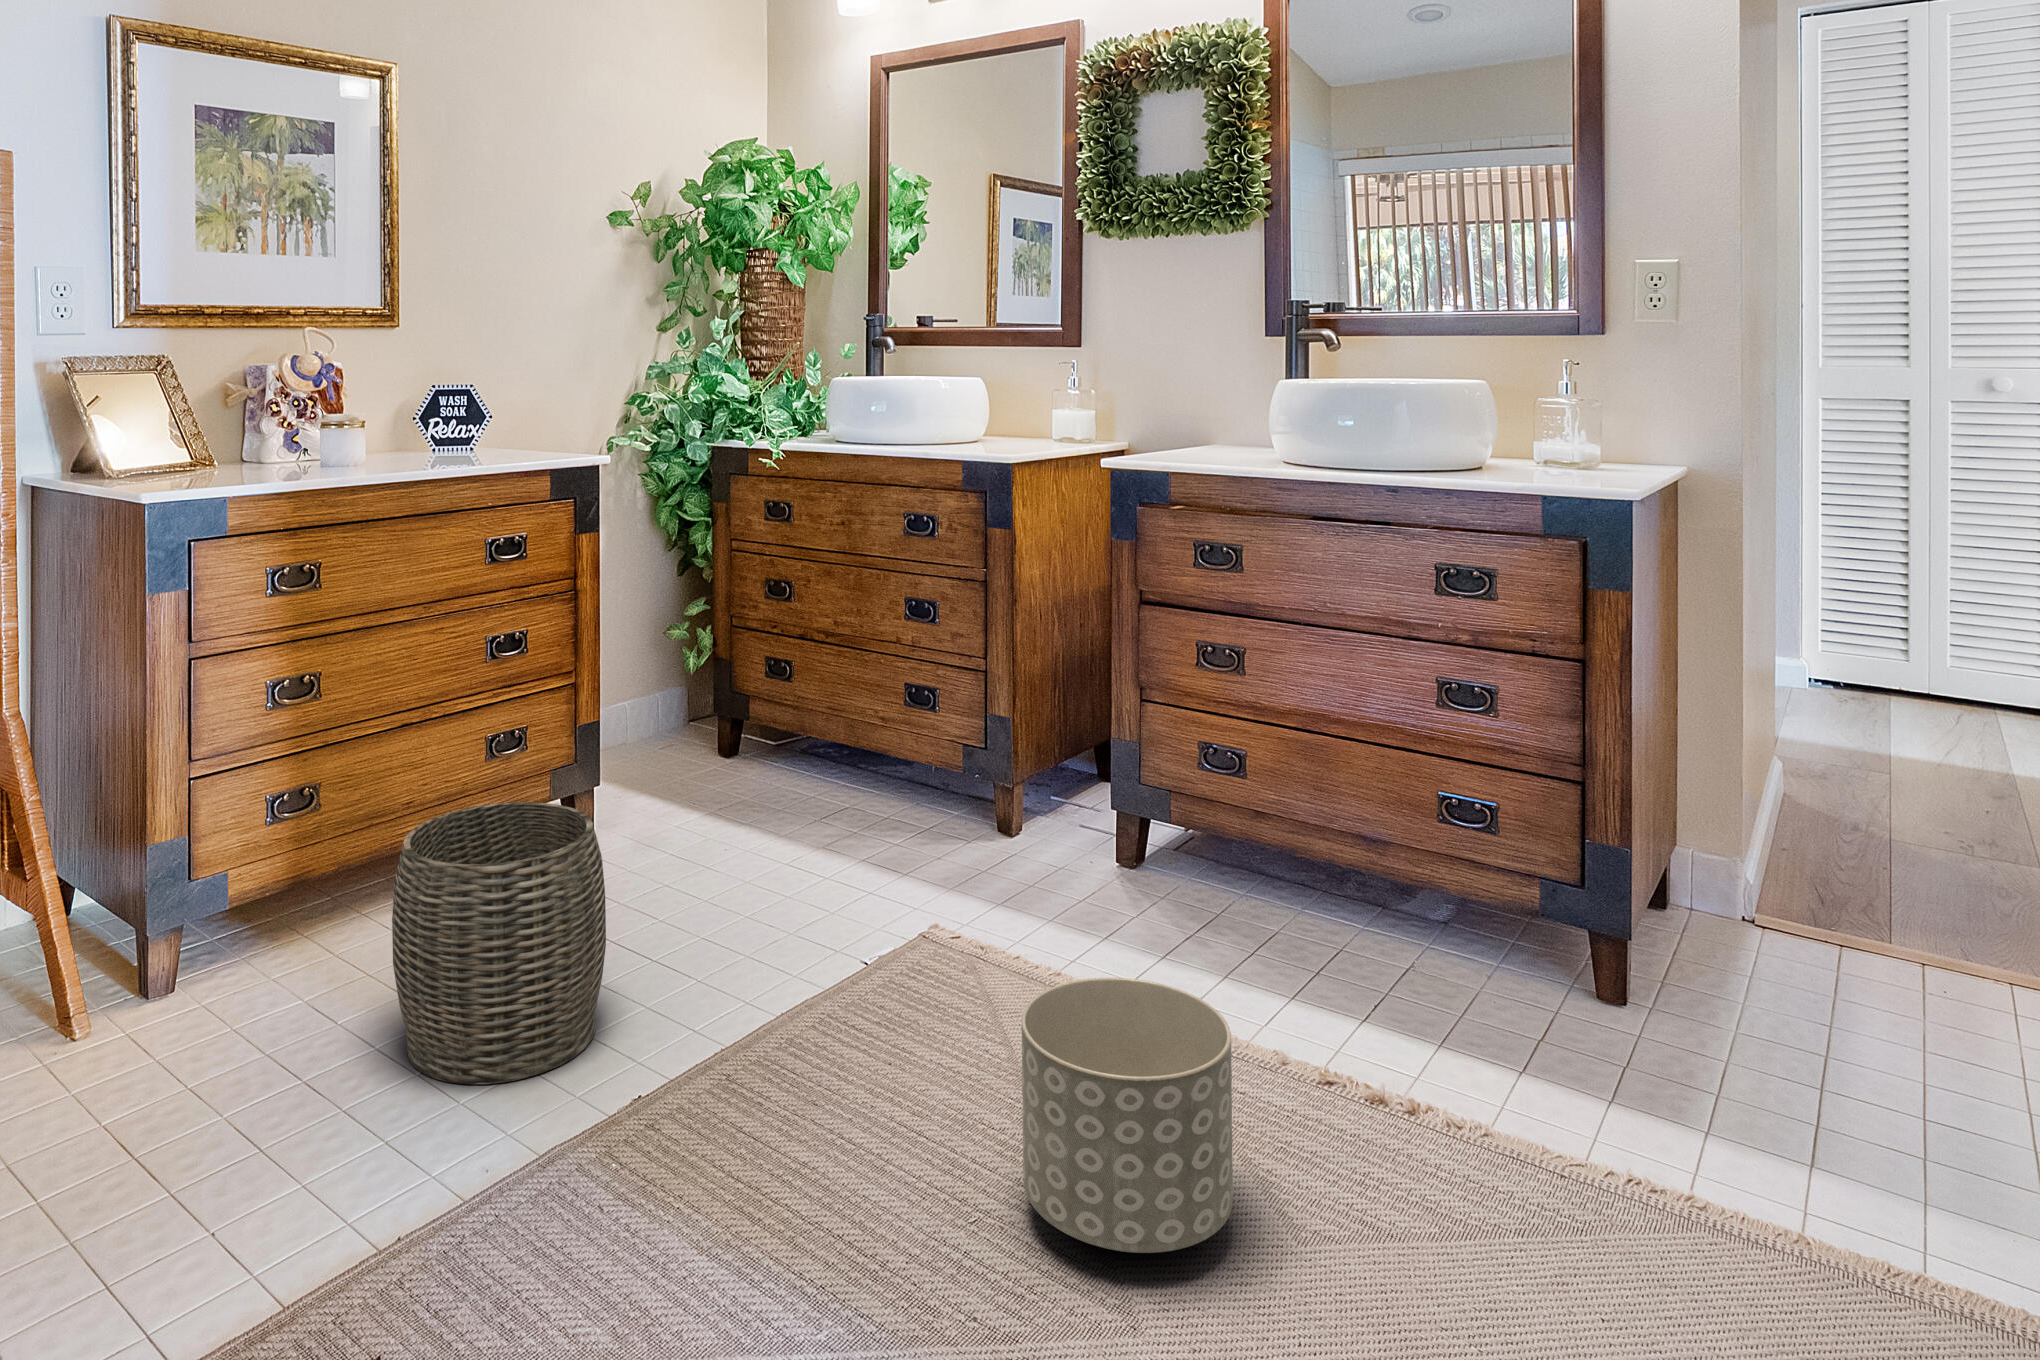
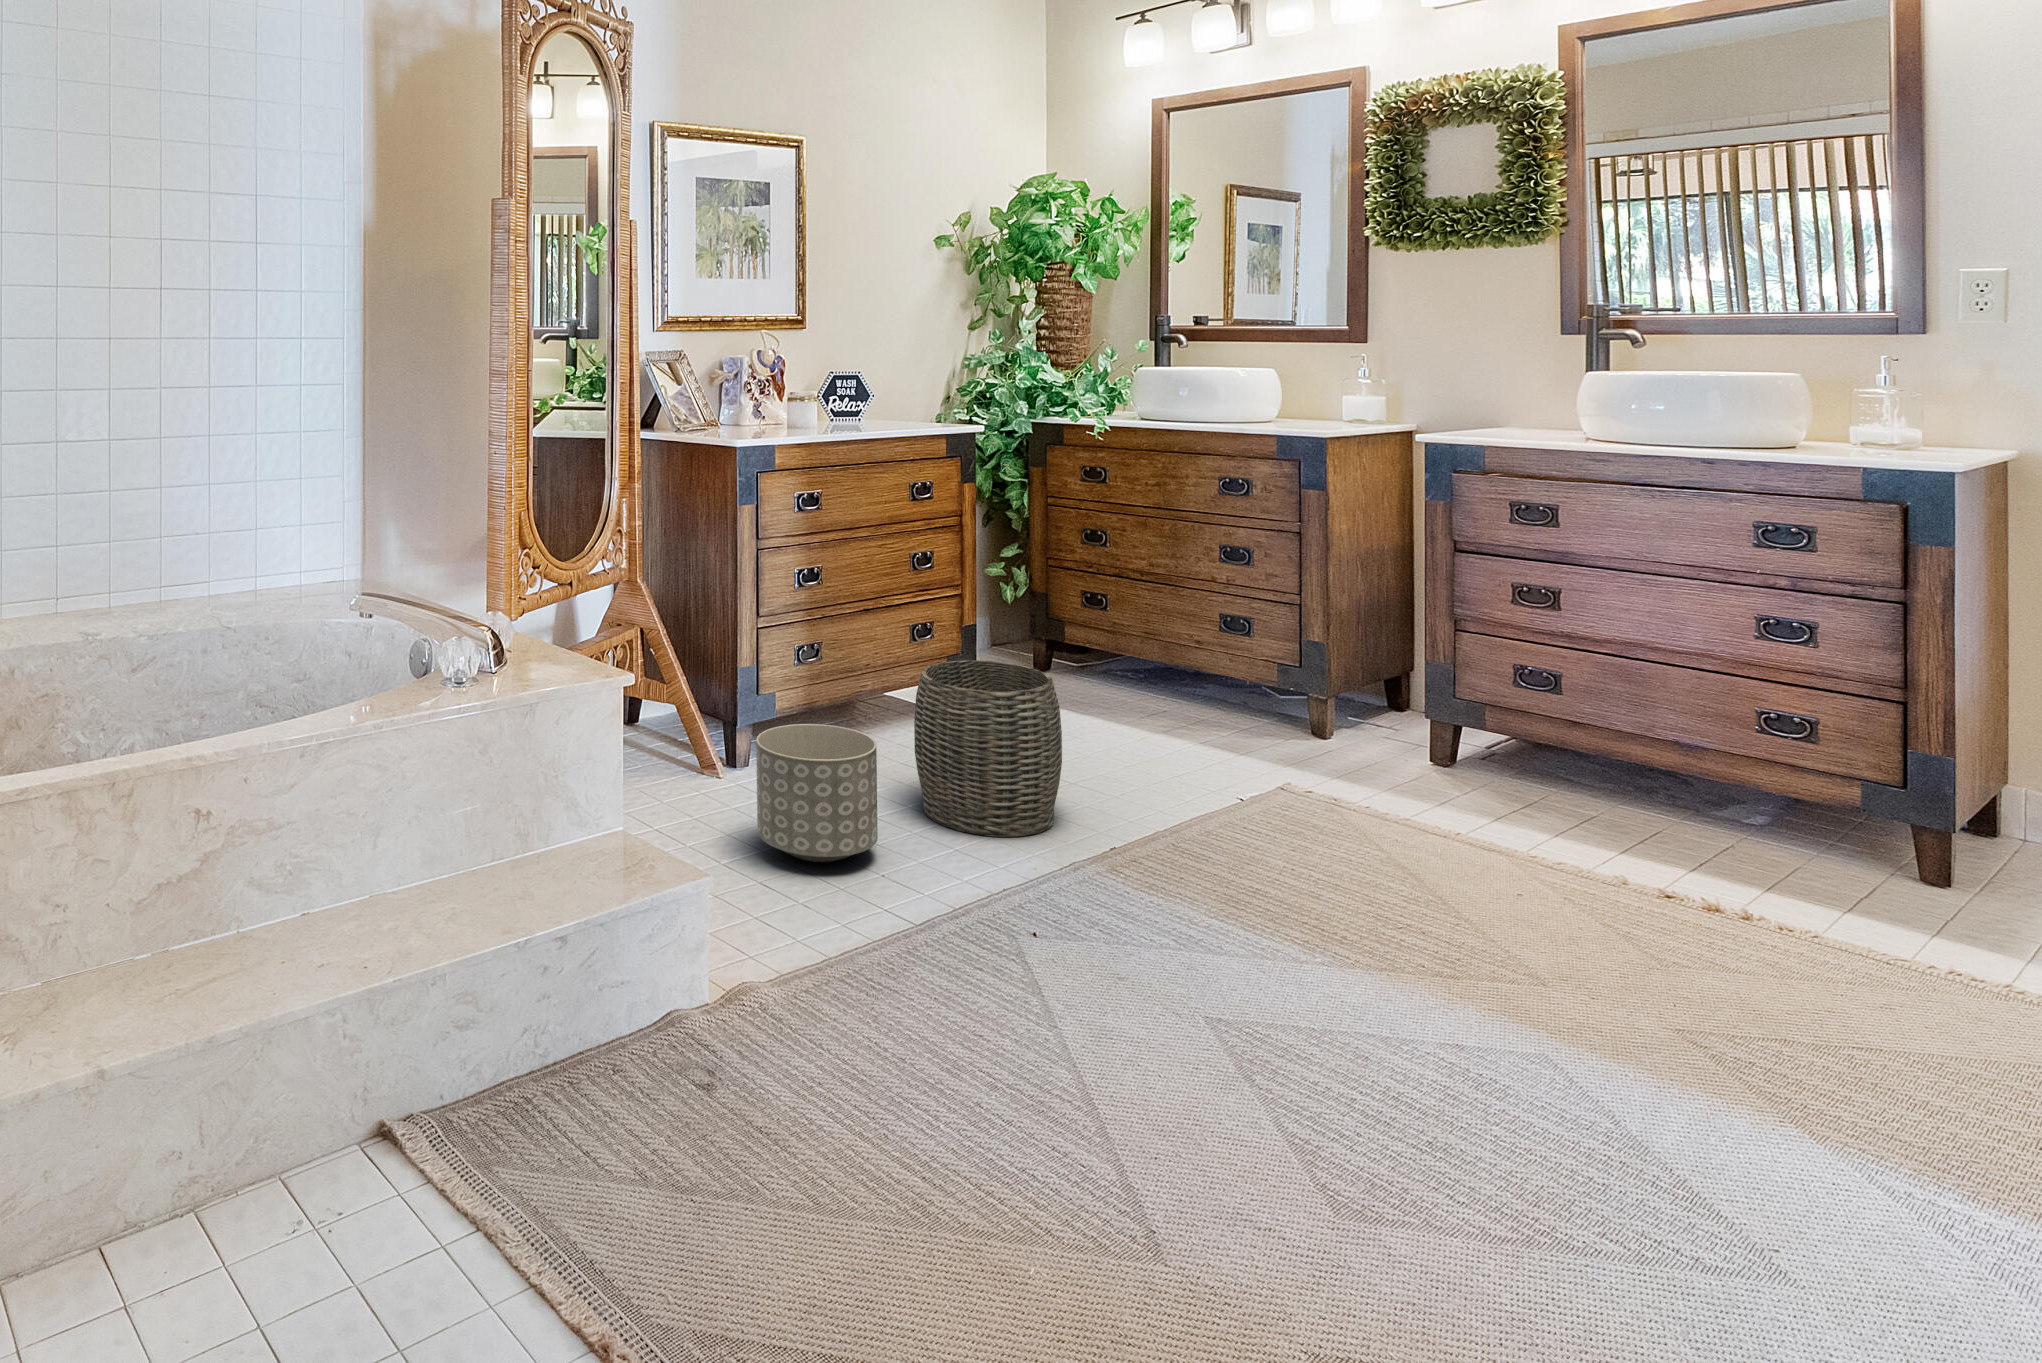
planter: present [1022,978,1233,1253] -> present [756,724,878,862]

